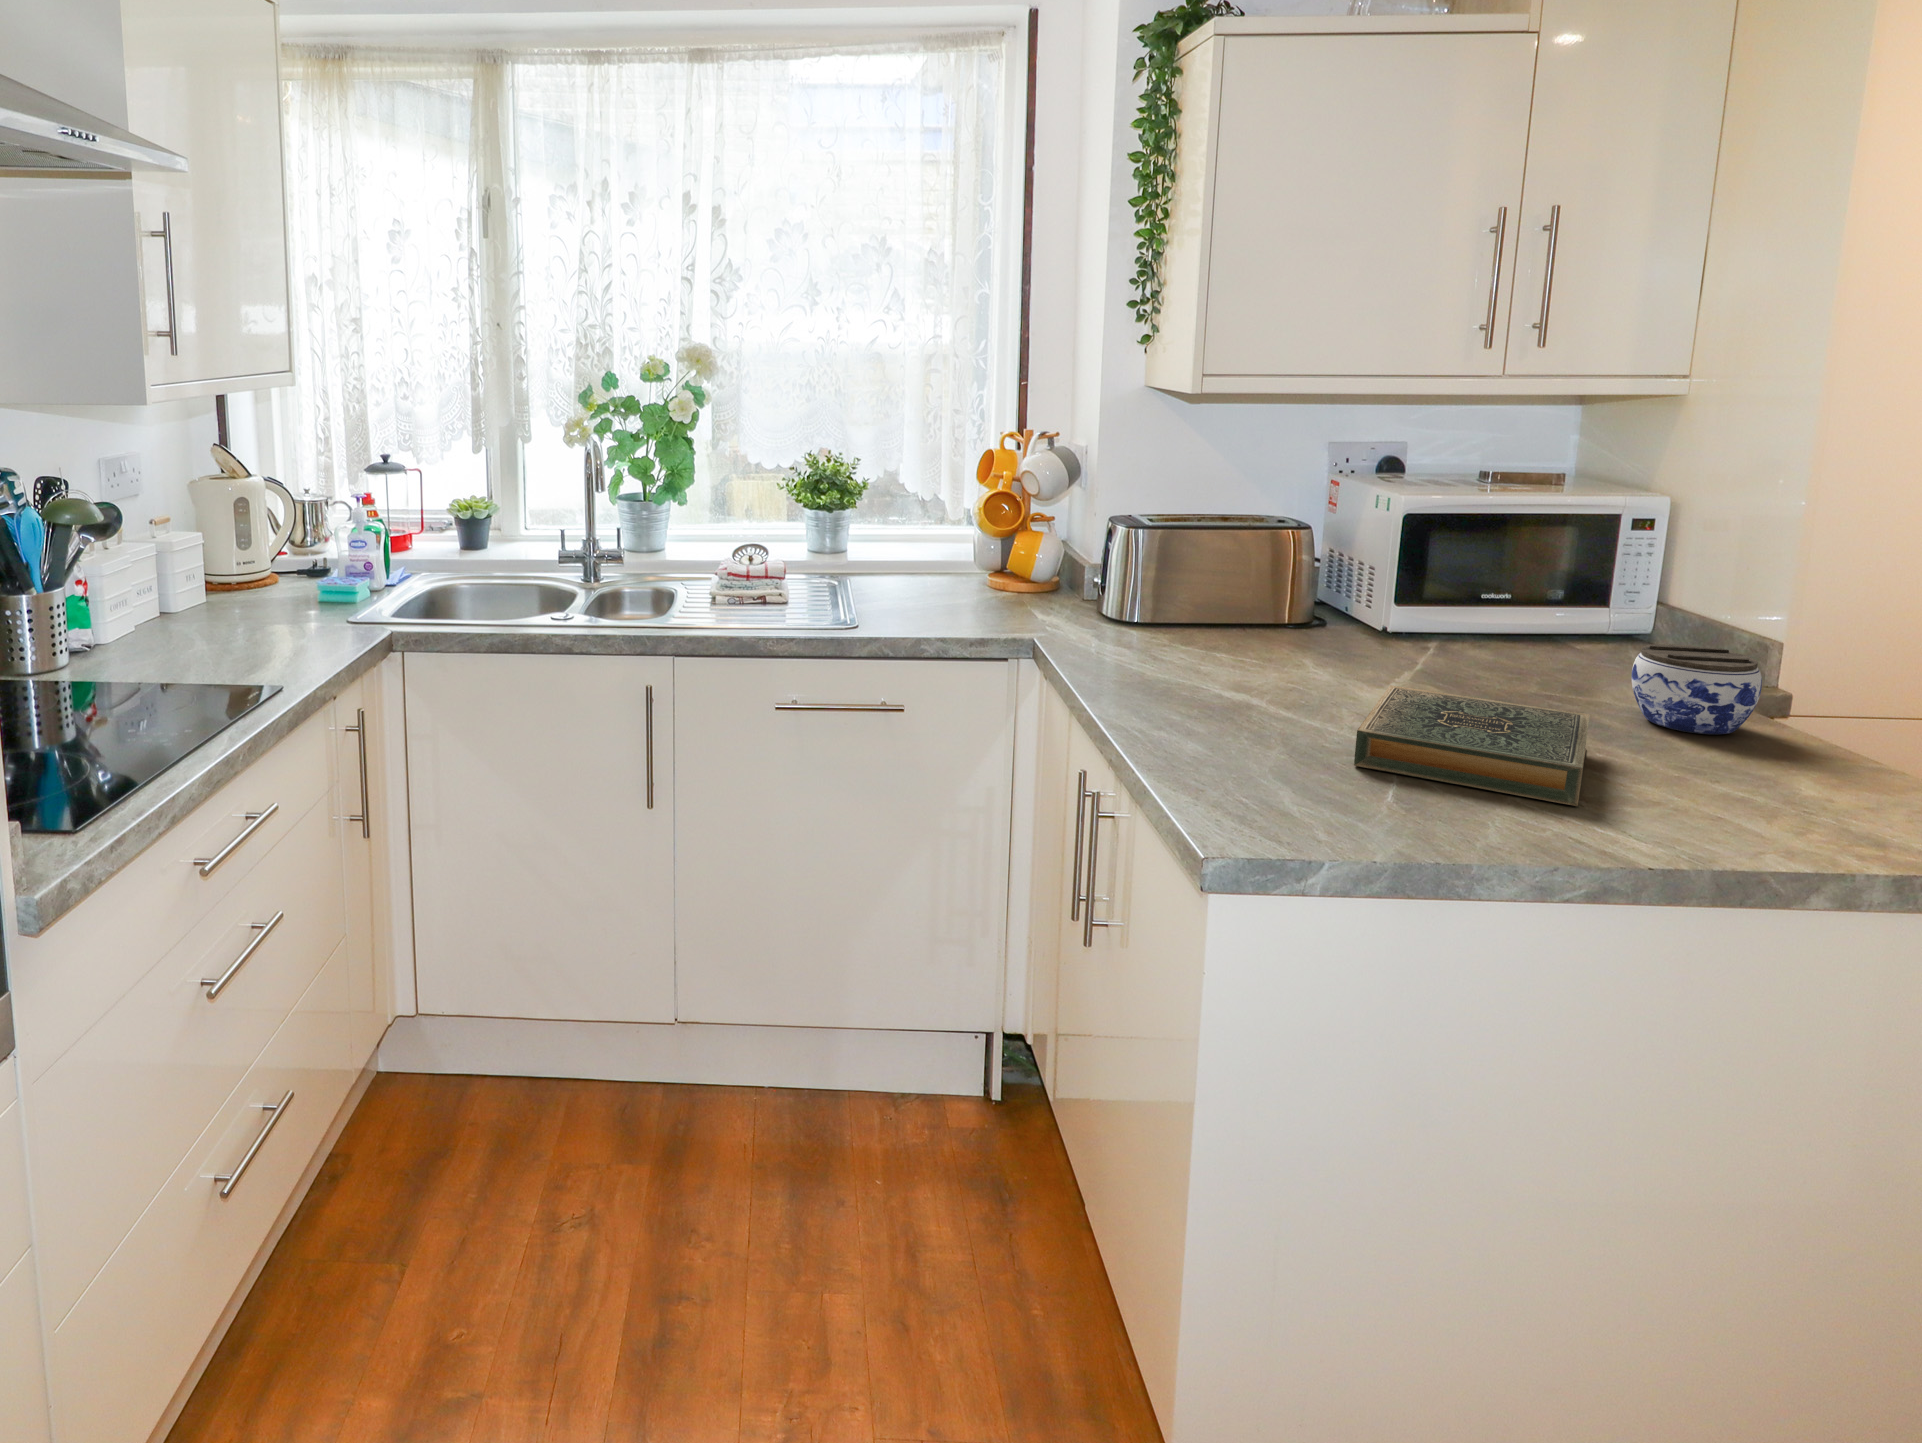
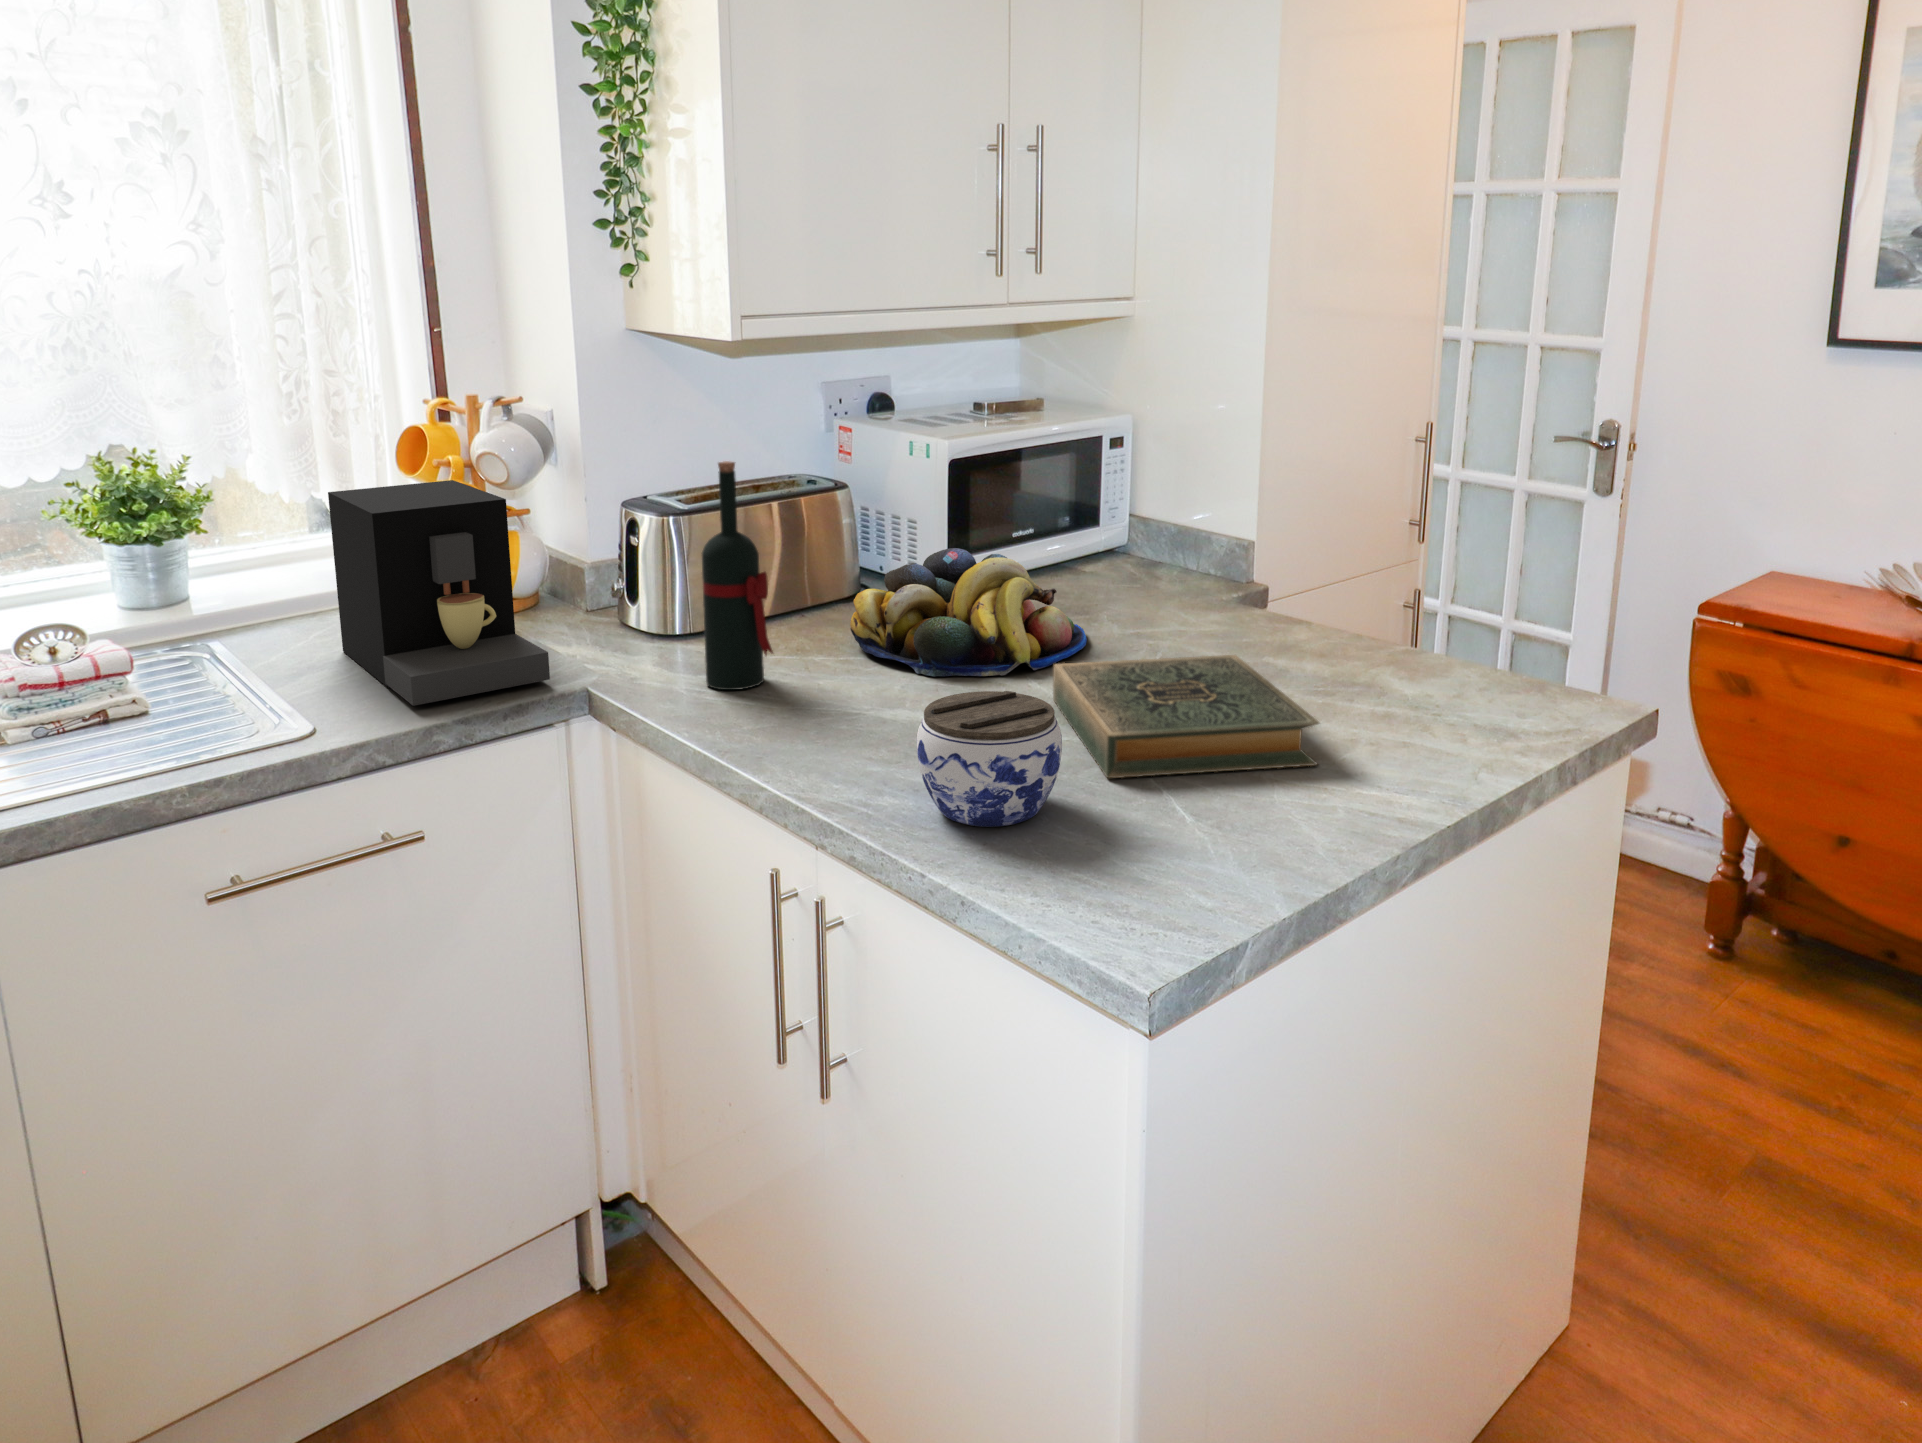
coffee maker: none [912,486,1016,629] -> present [328,480,550,706]
wine bottle: none [1118,487,1173,660] -> present [702,461,773,690]
fruit bowl: none [1260,589,1493,696] -> present [850,548,1087,677]
jar: present [1632,644,1762,734] -> present [917,691,1062,827]

